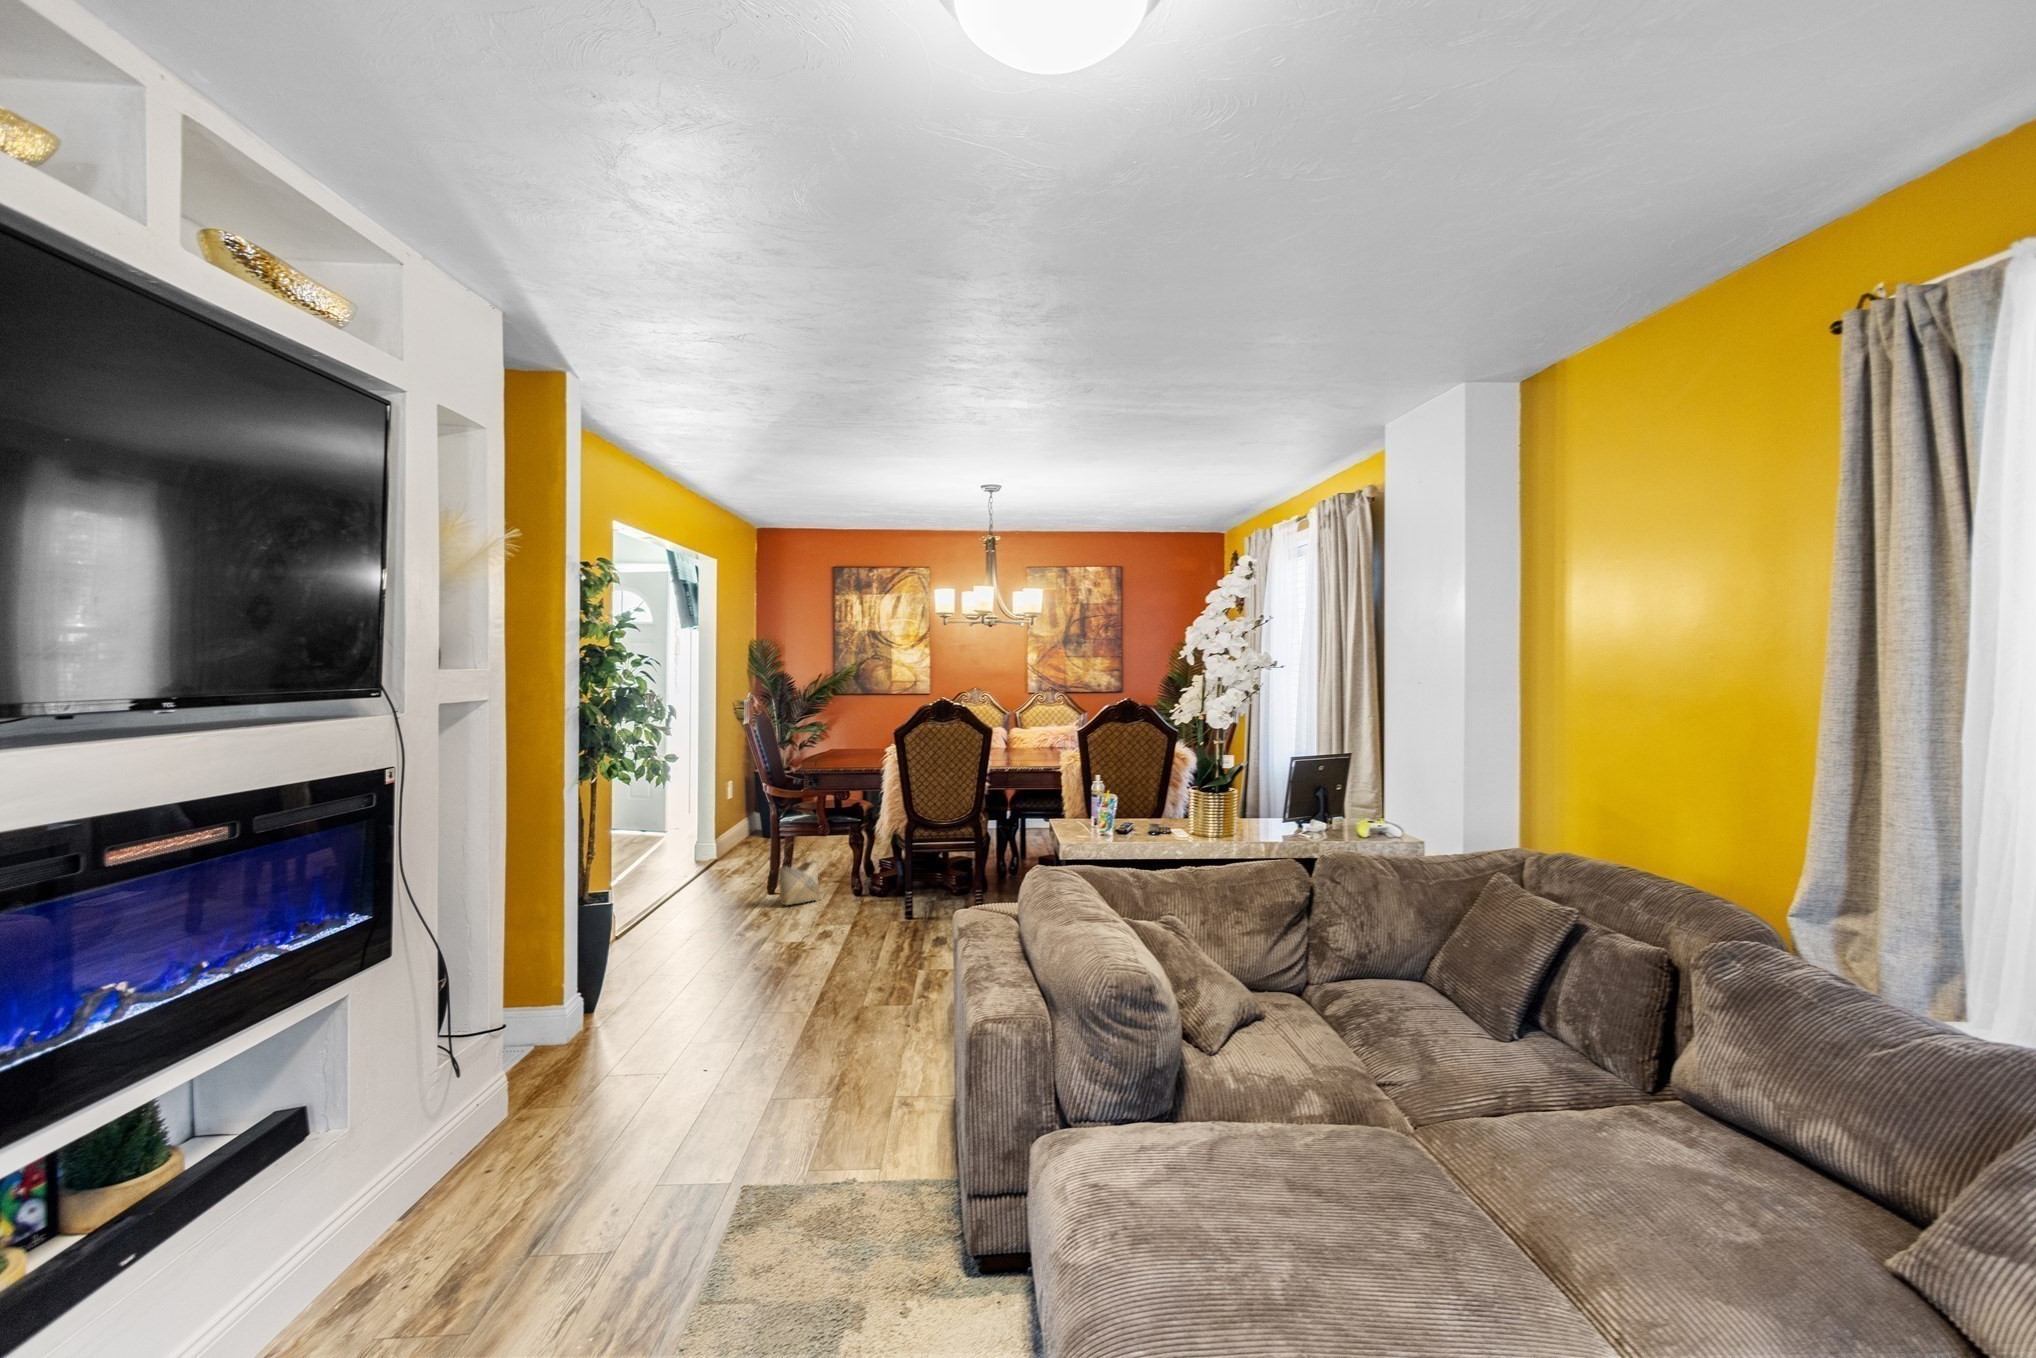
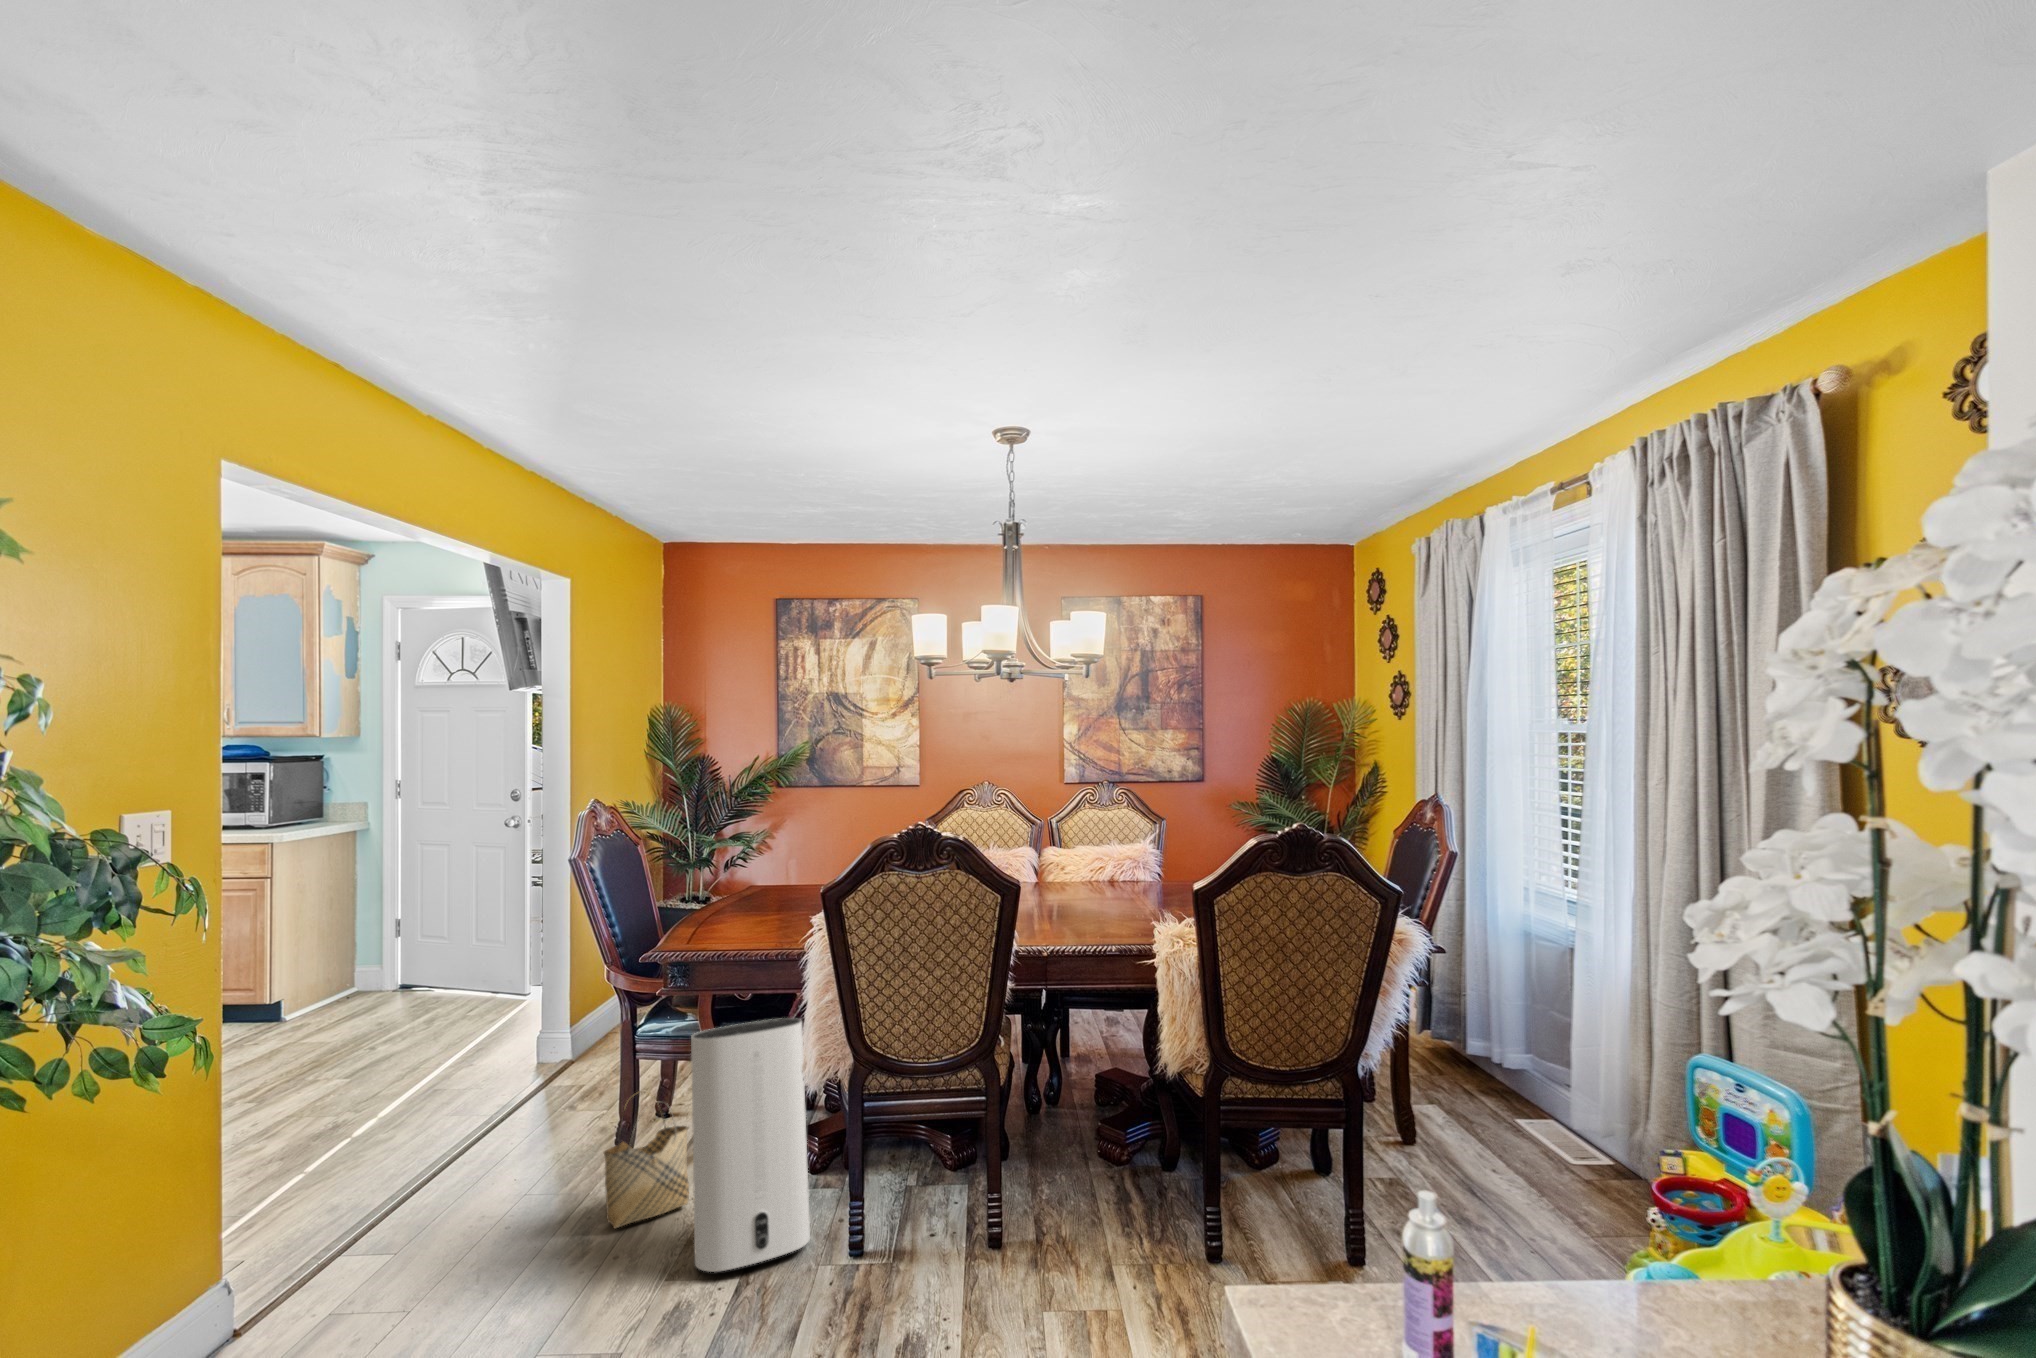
air purifier: none [826,802,887,915] -> present [691,1018,810,1272]

